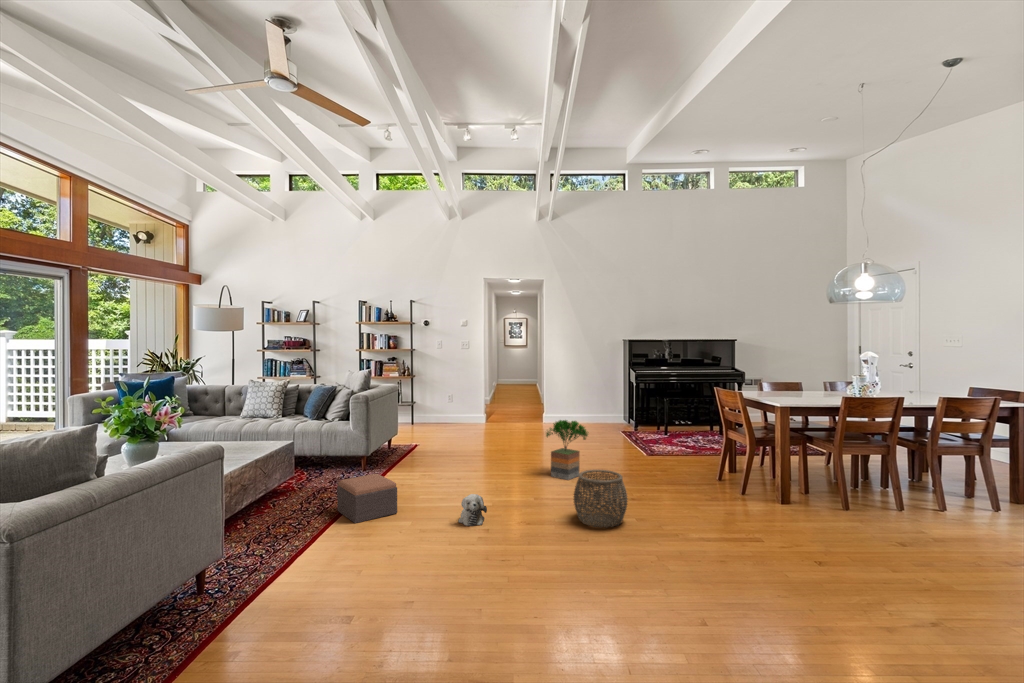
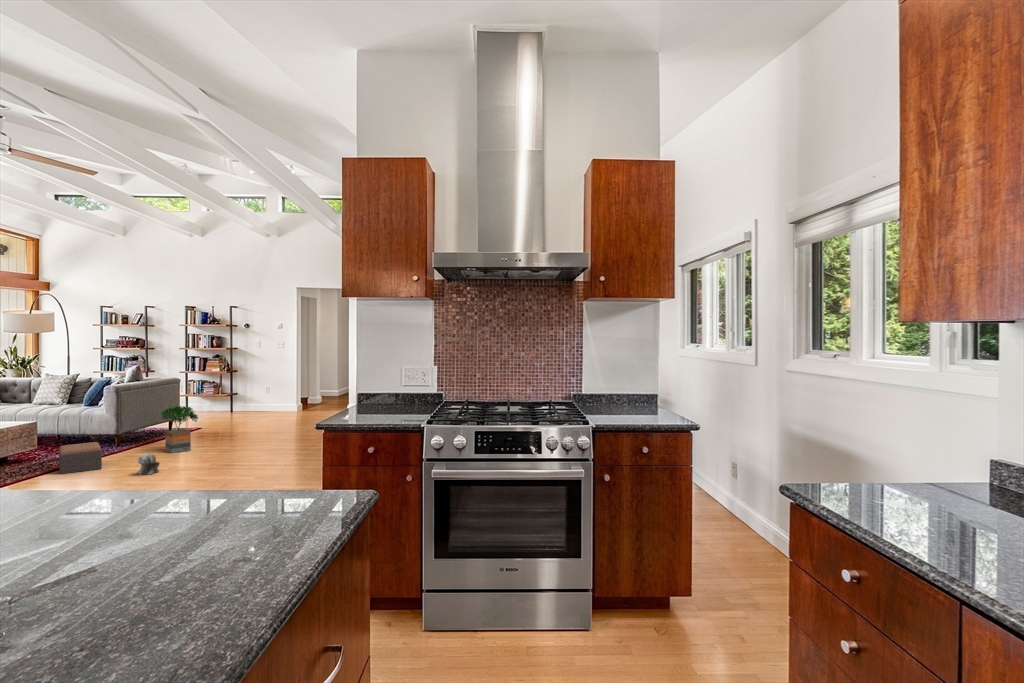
potted tree: present [546,420,588,480] -> present [162,406,198,453]
woven basket: present [574,470,628,527] -> none [221,437,263,475]

